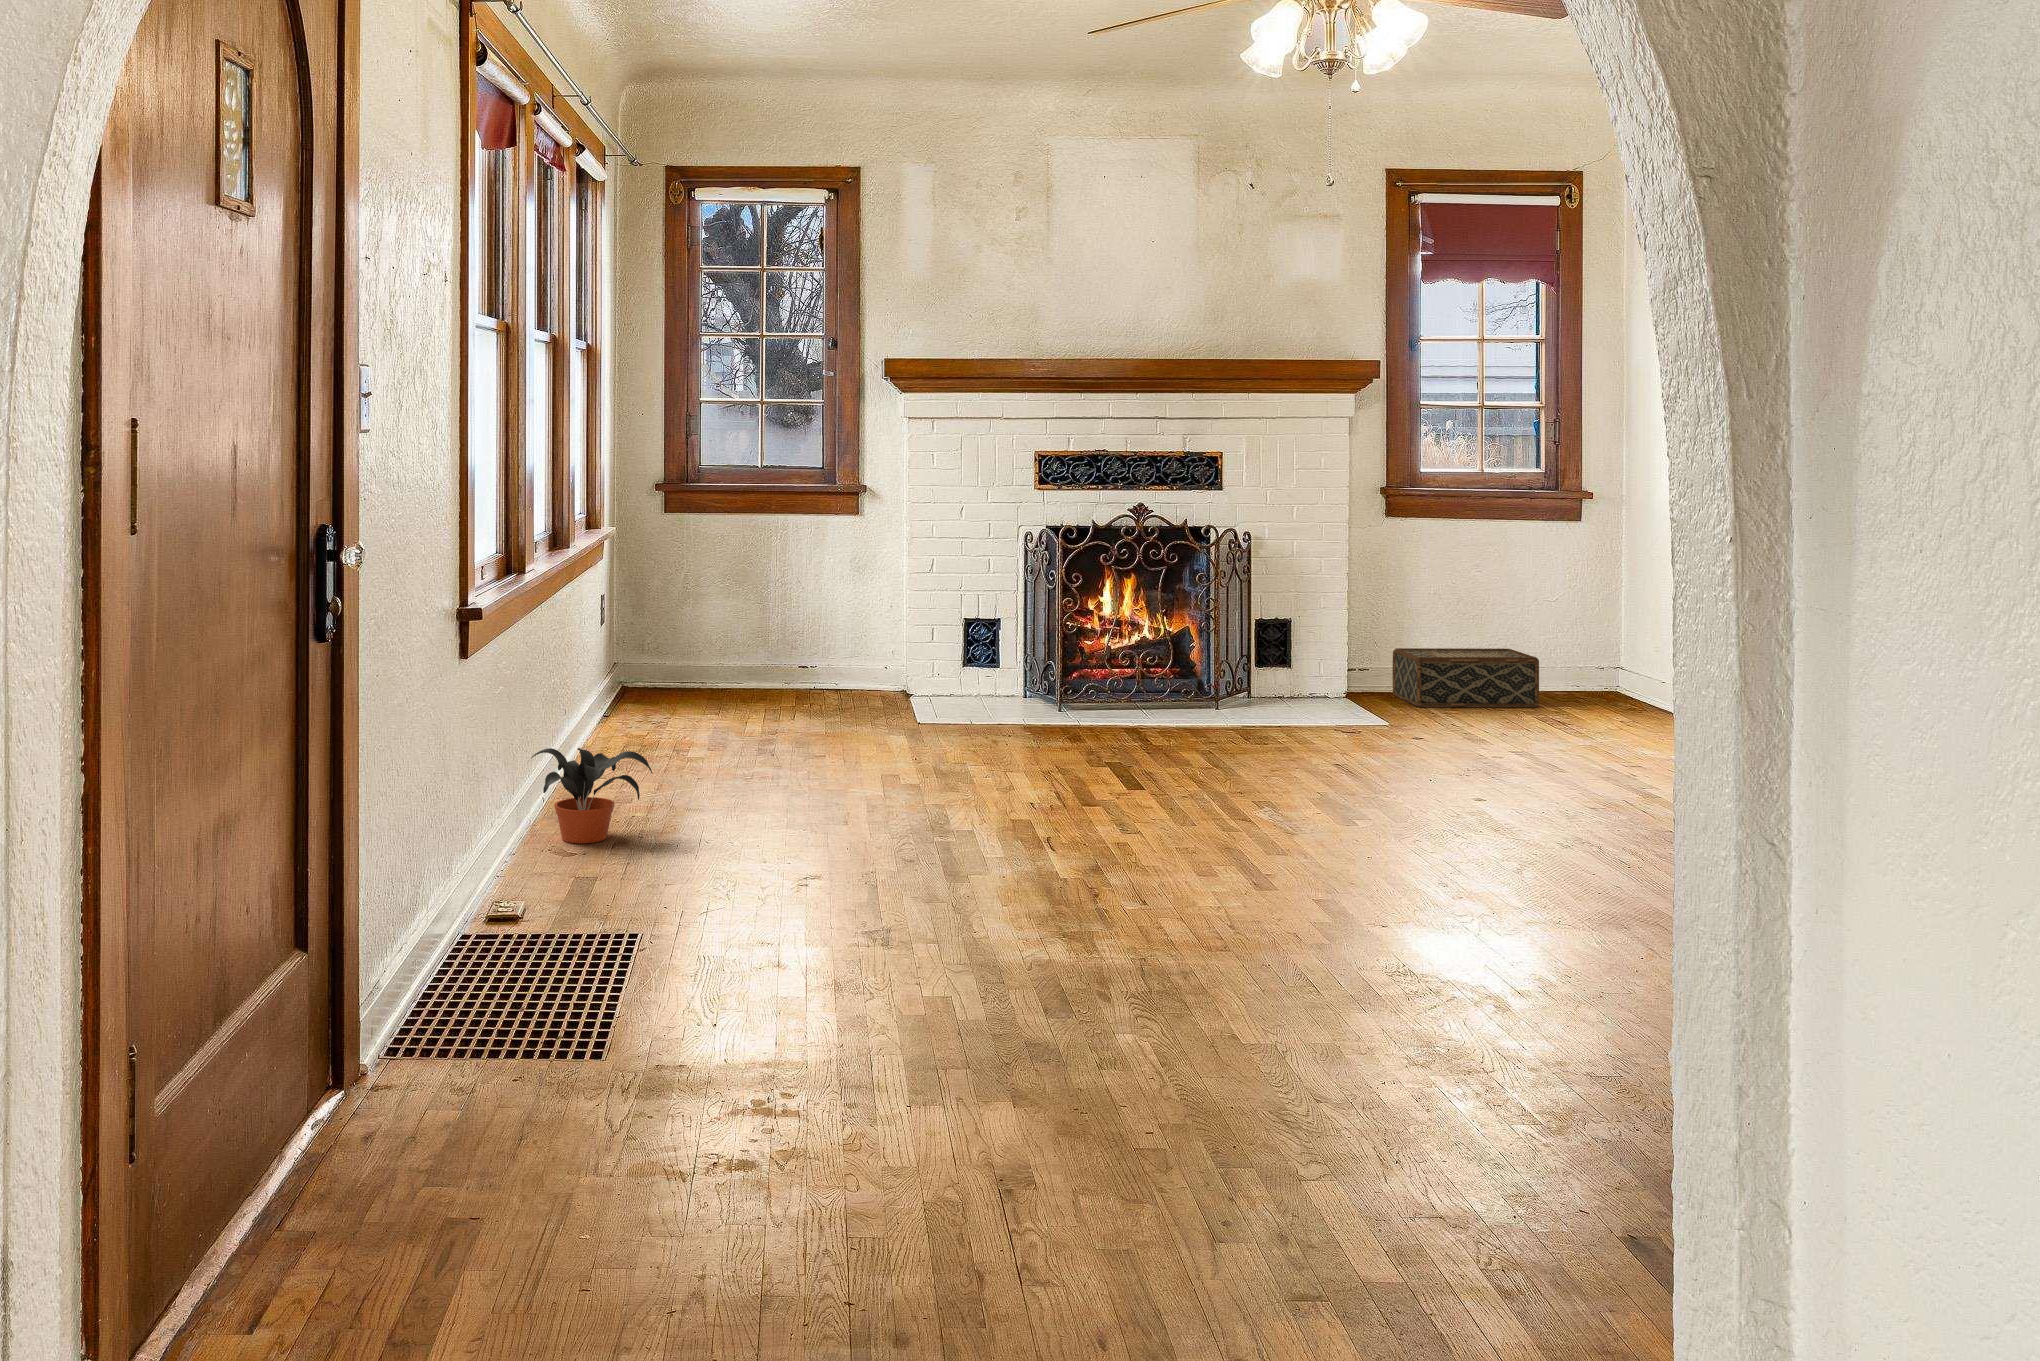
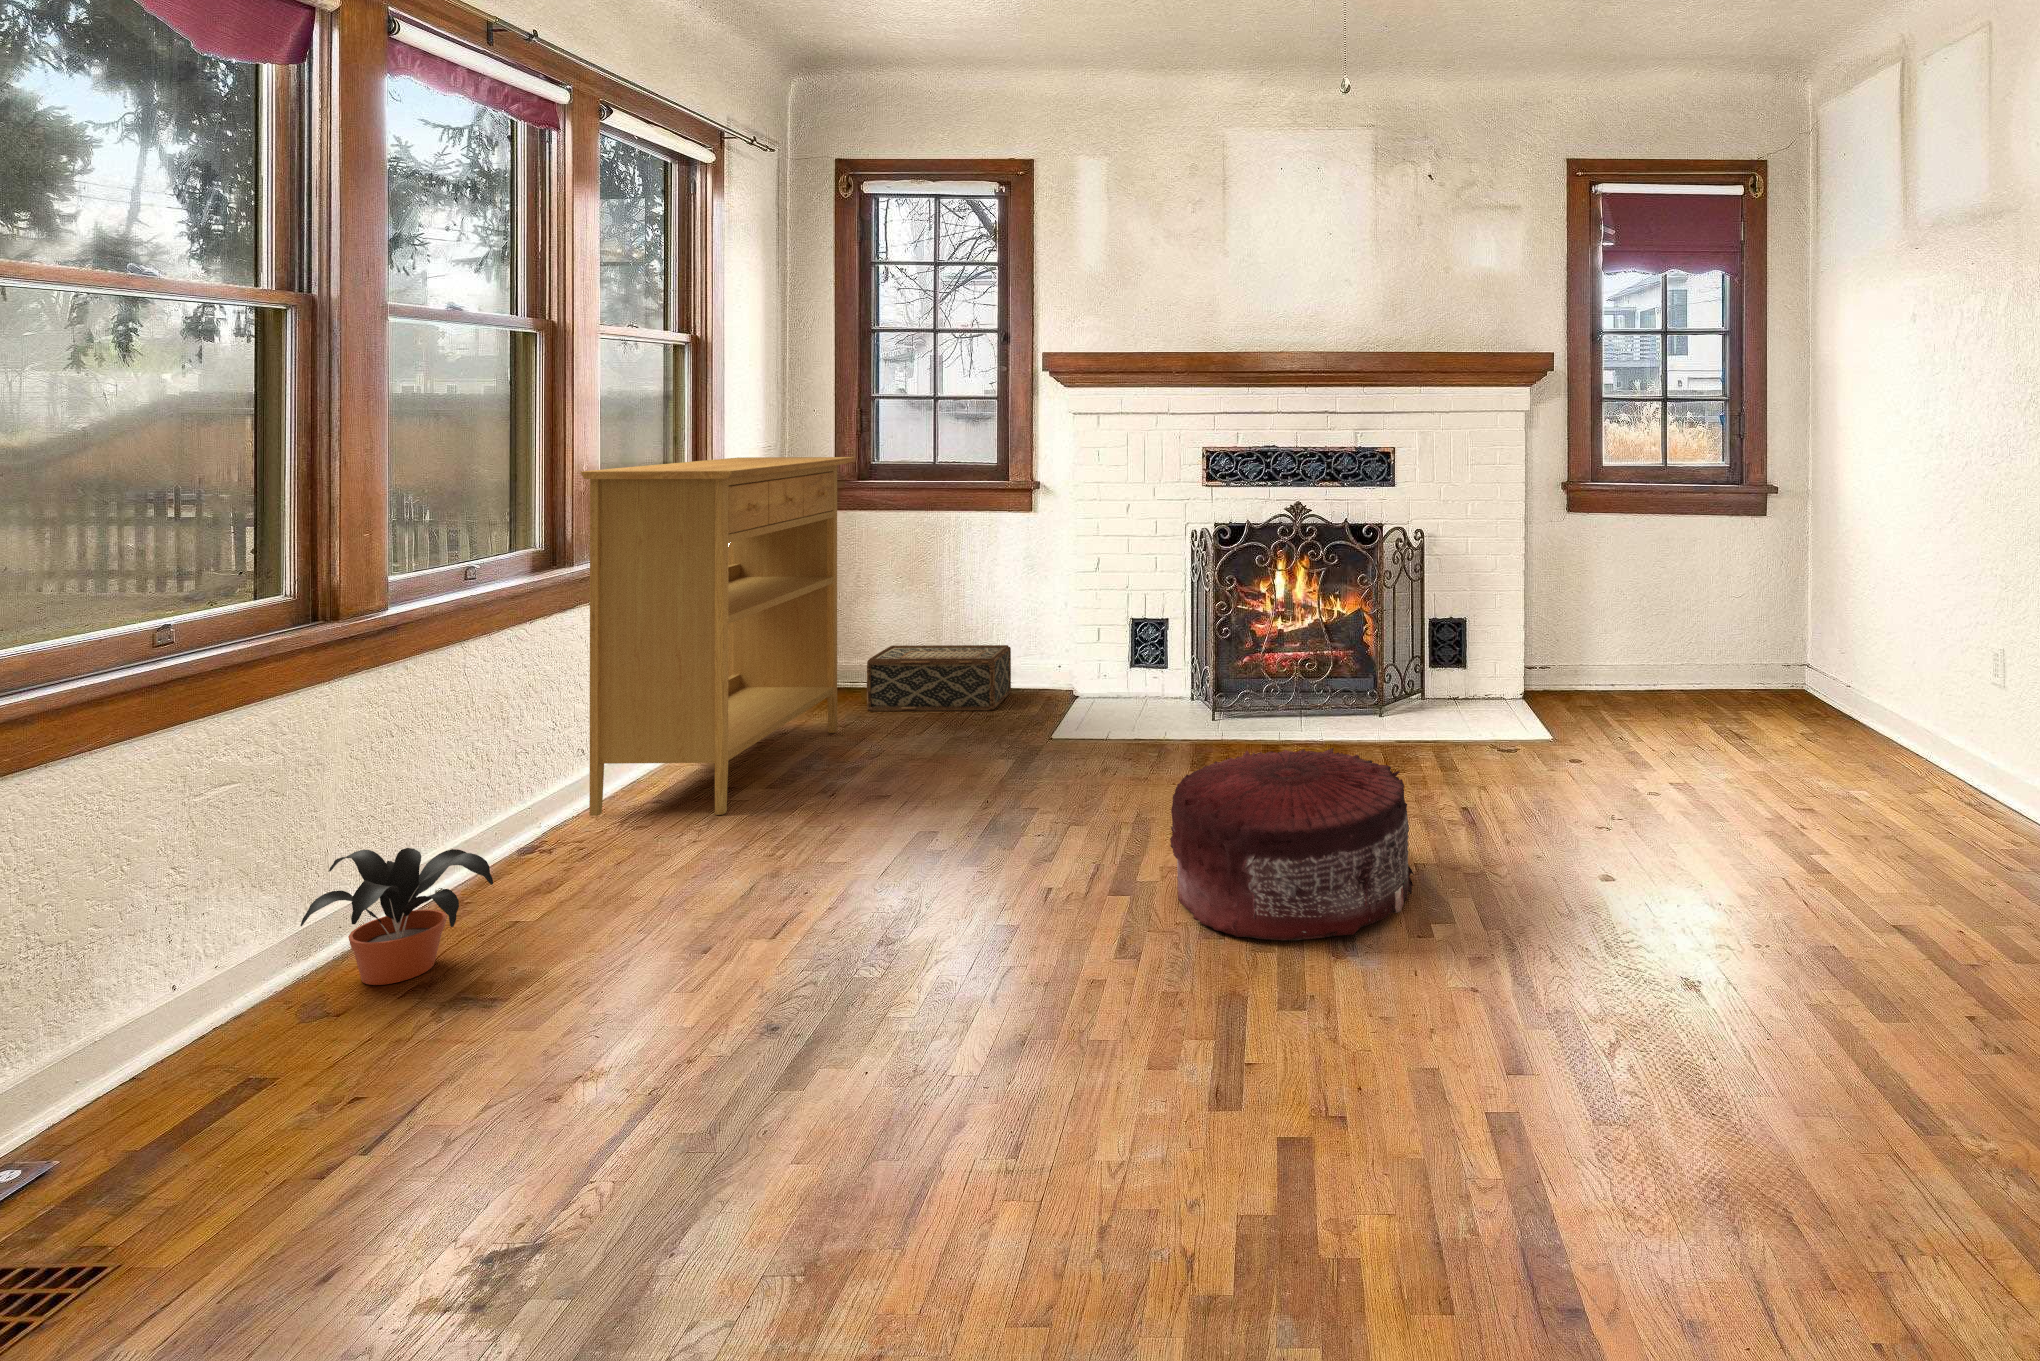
console table: none [577,458,722,765] -> present [581,457,855,816]
woven basket: present [1392,648,1539,707] -> present [867,645,1011,711]
pouf: none [1131,701,1329,829] -> present [1170,748,1414,941]

